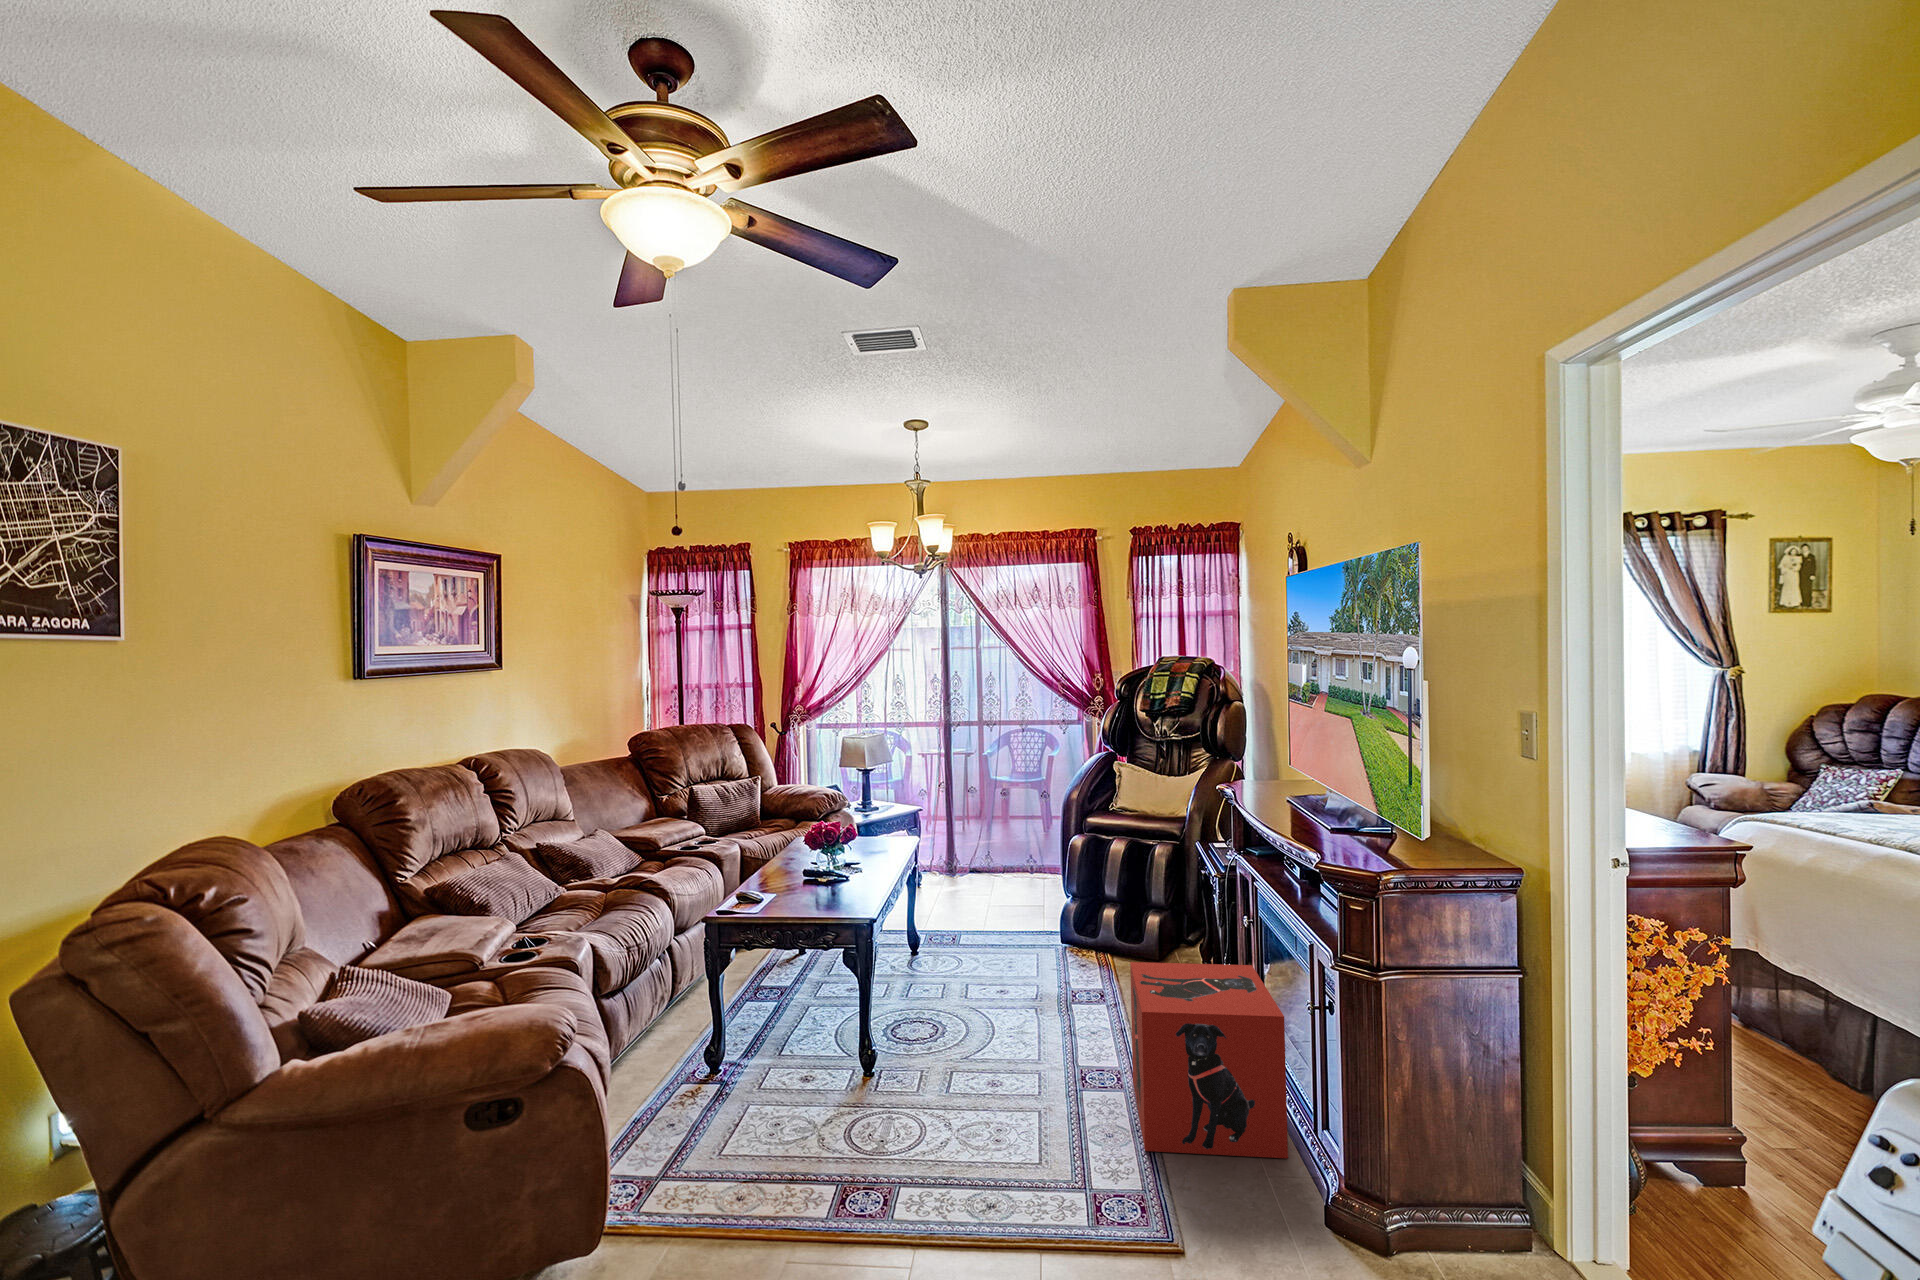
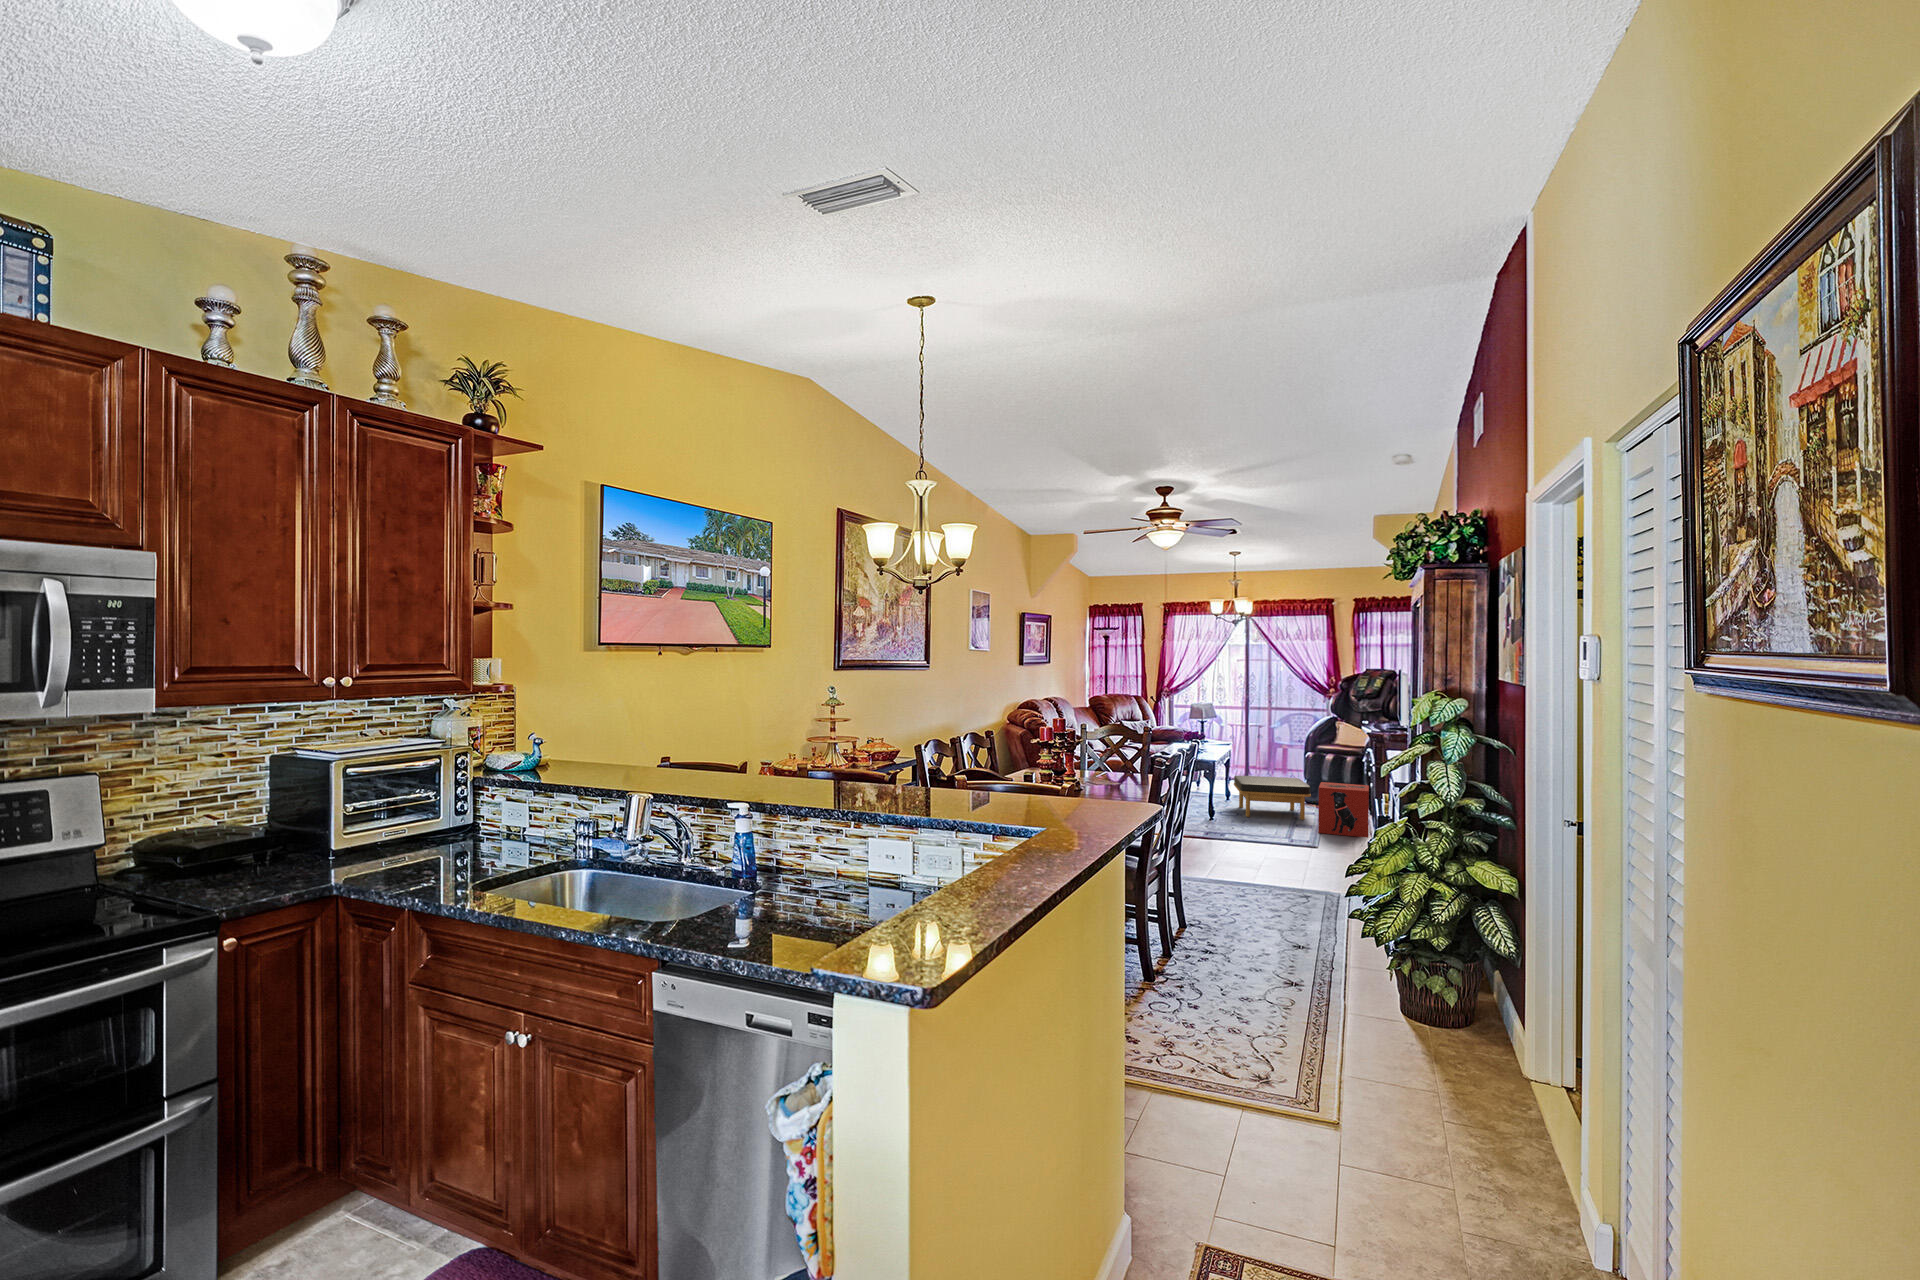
ottoman: none [912,914,1100,1064] -> present [1234,776,1311,820]

